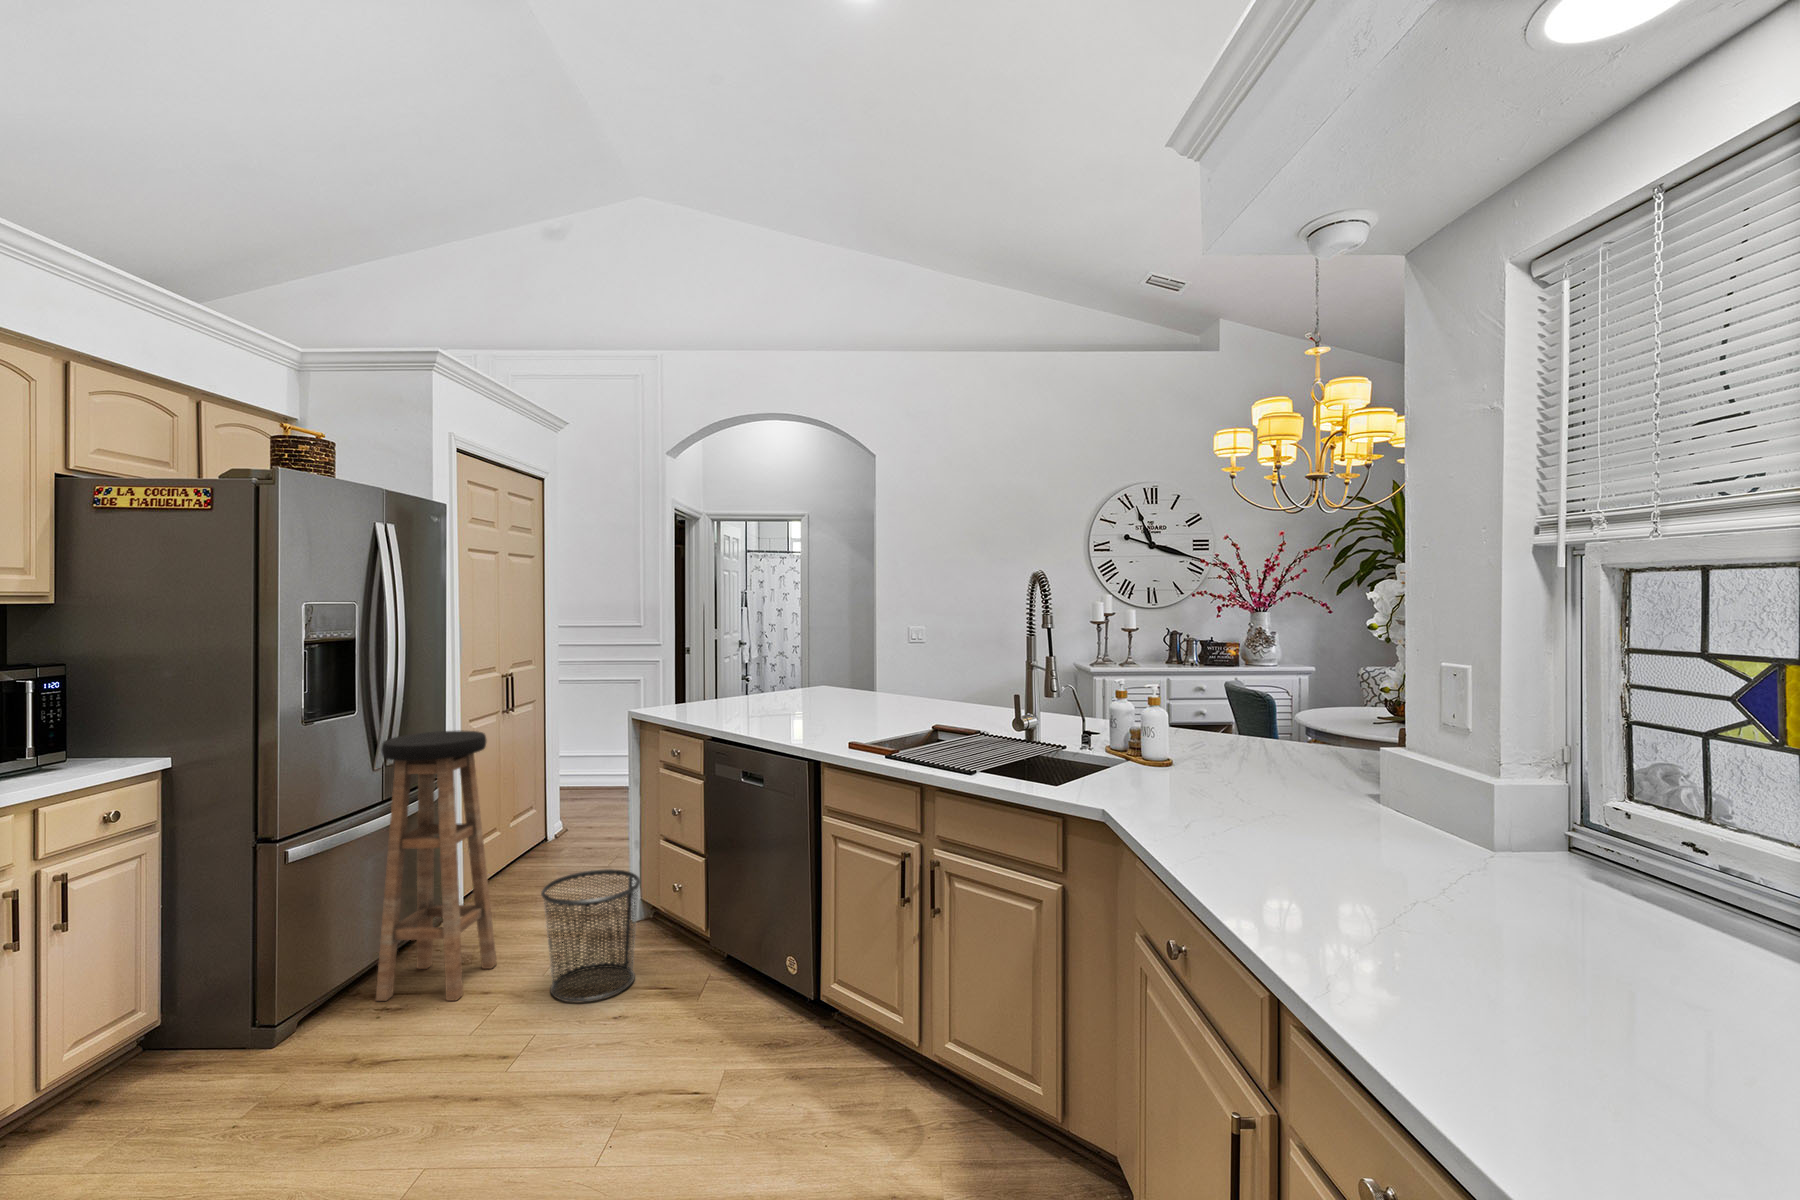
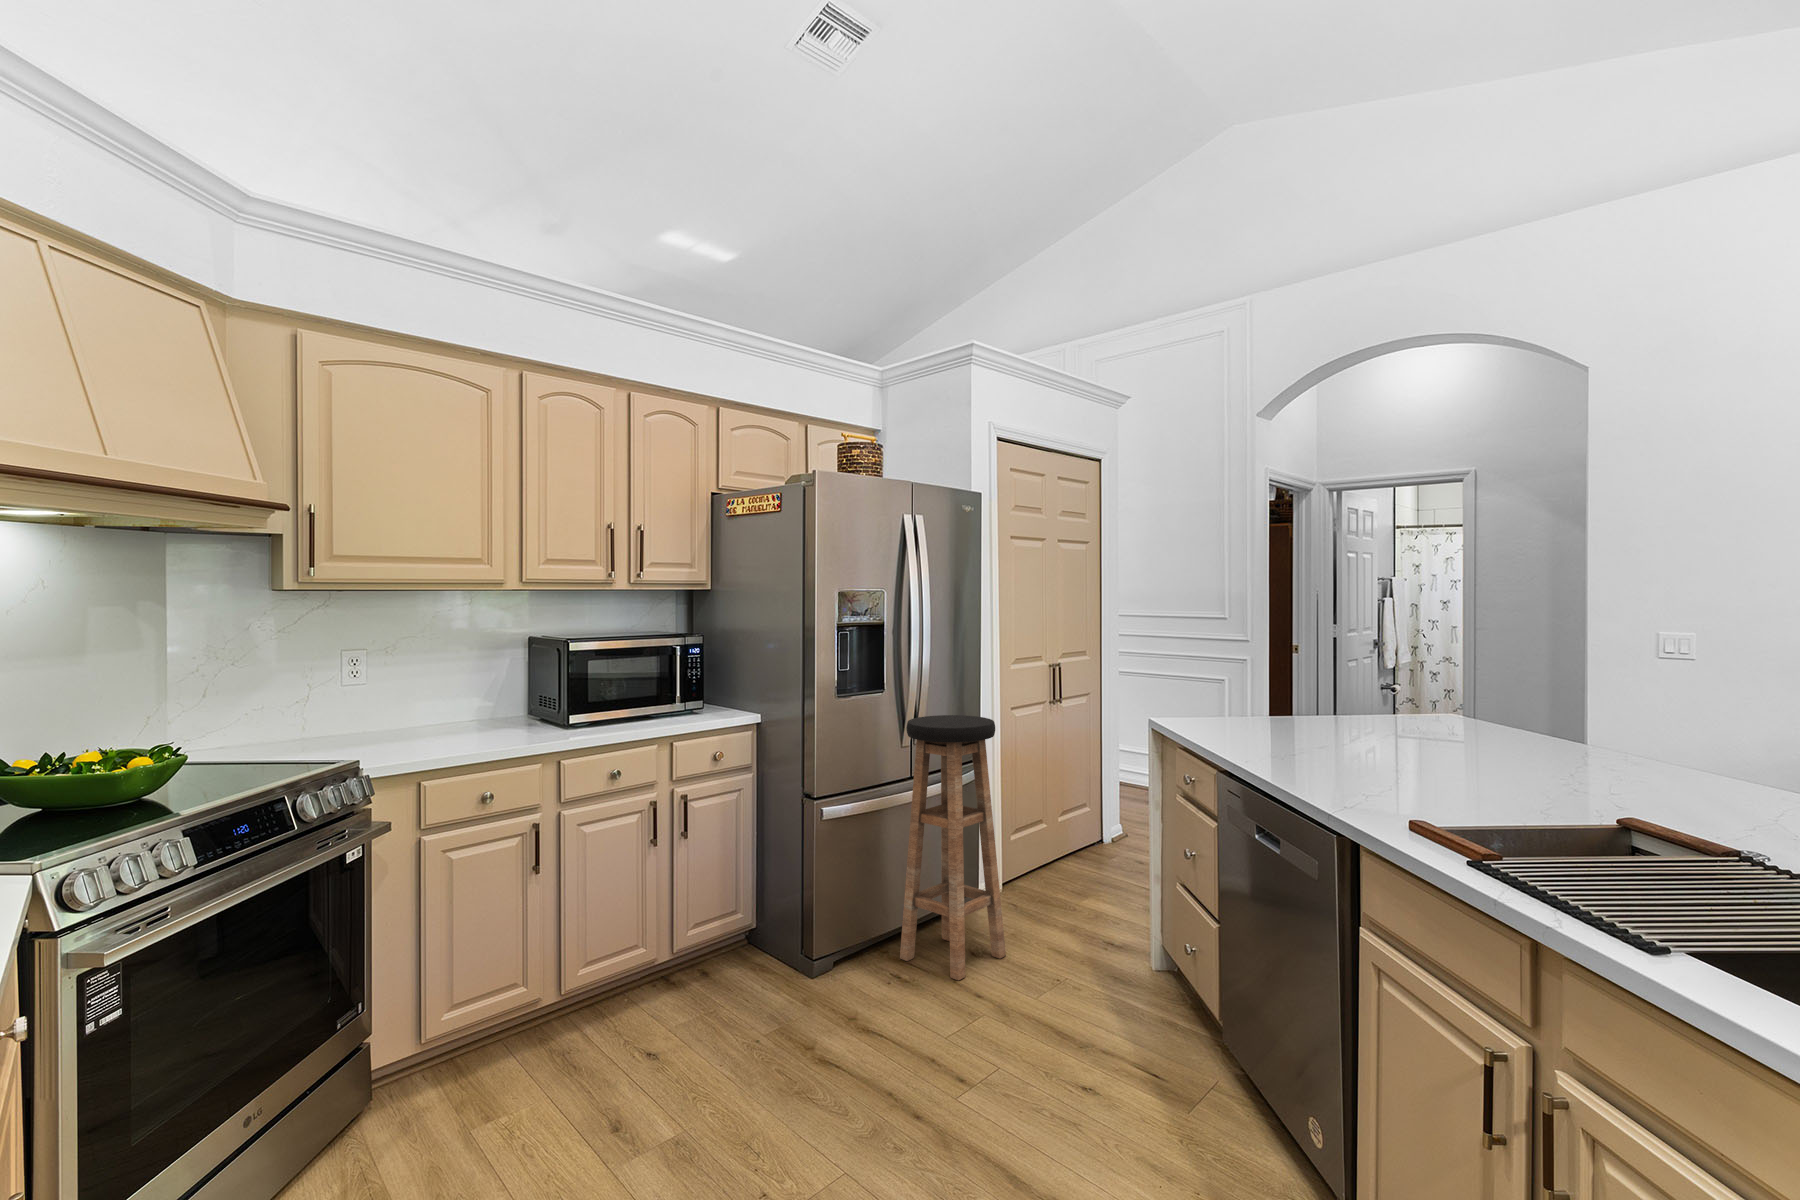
waste bin: present [541,869,641,1003] -> none [1030,882,1135,1028]

